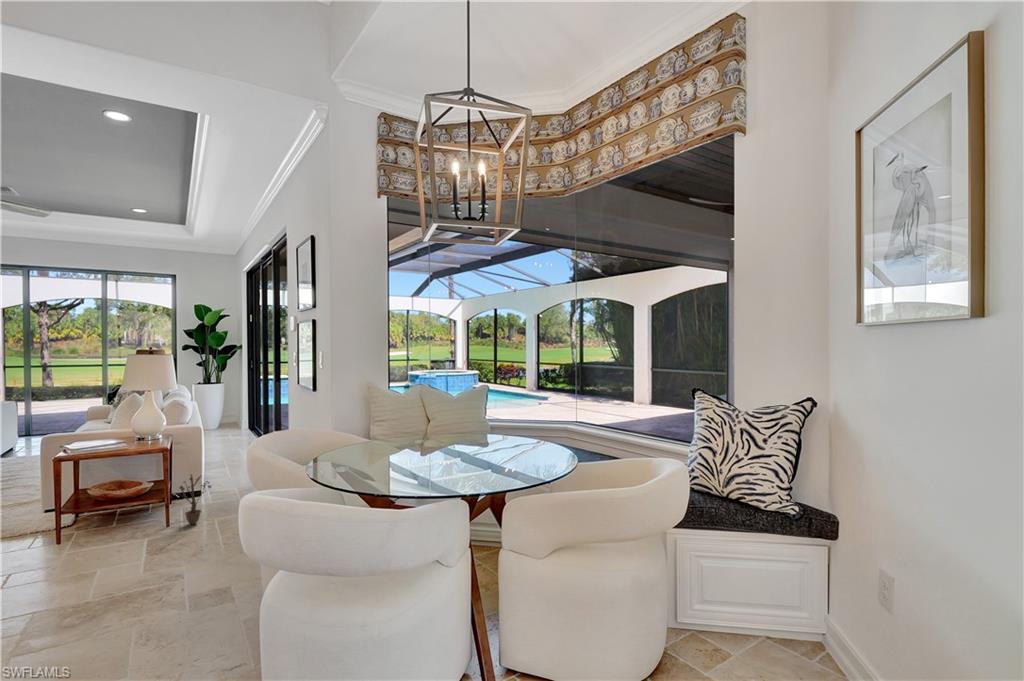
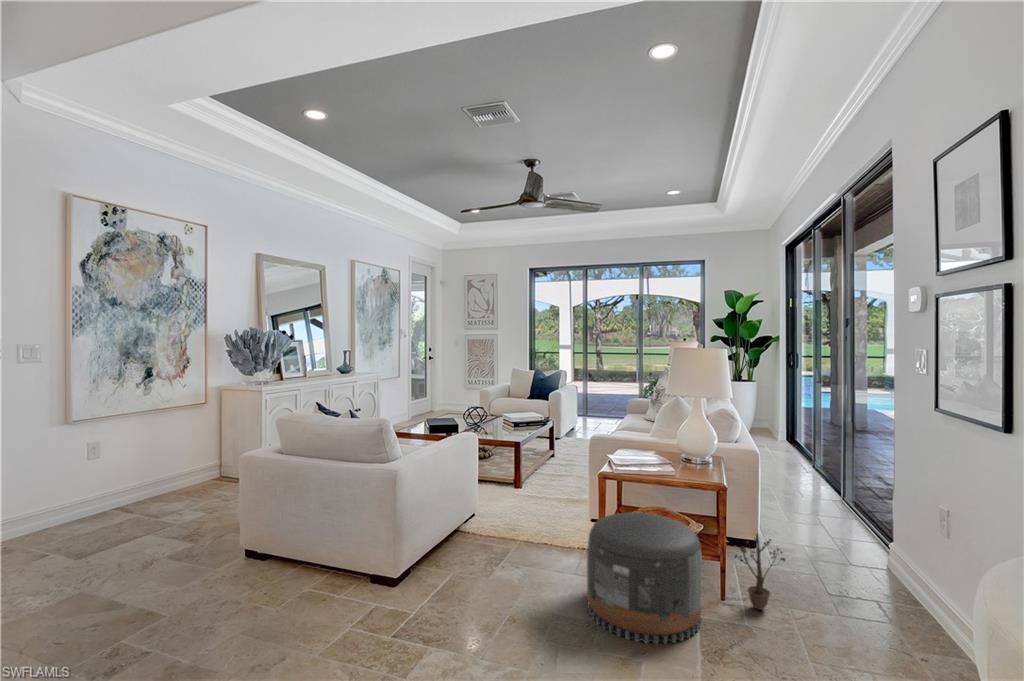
pouf: none [38,478,147,569] -> present [587,512,702,644]

